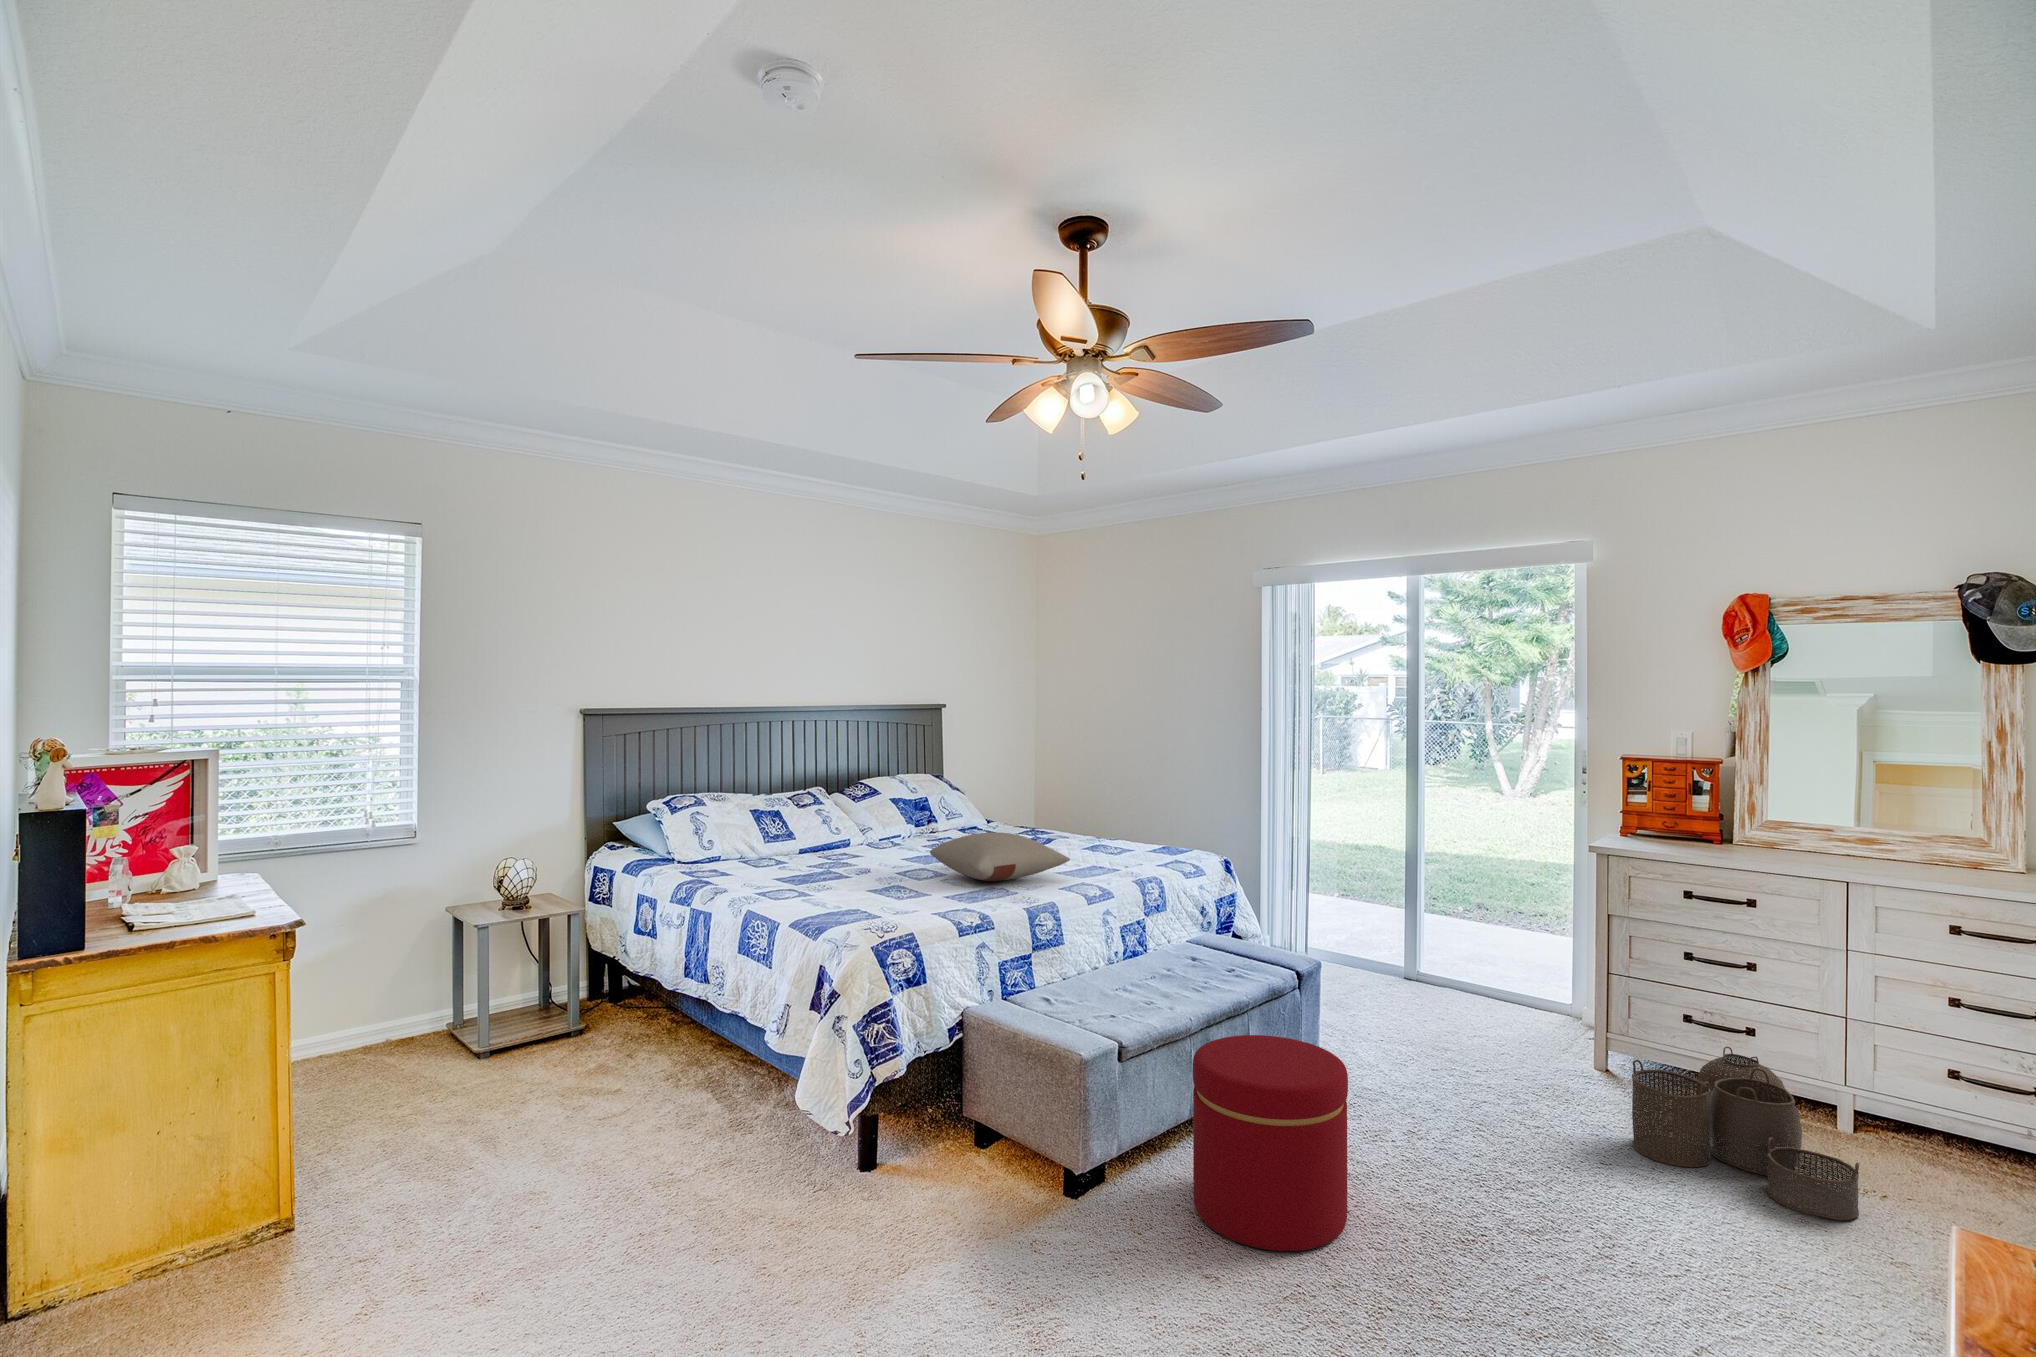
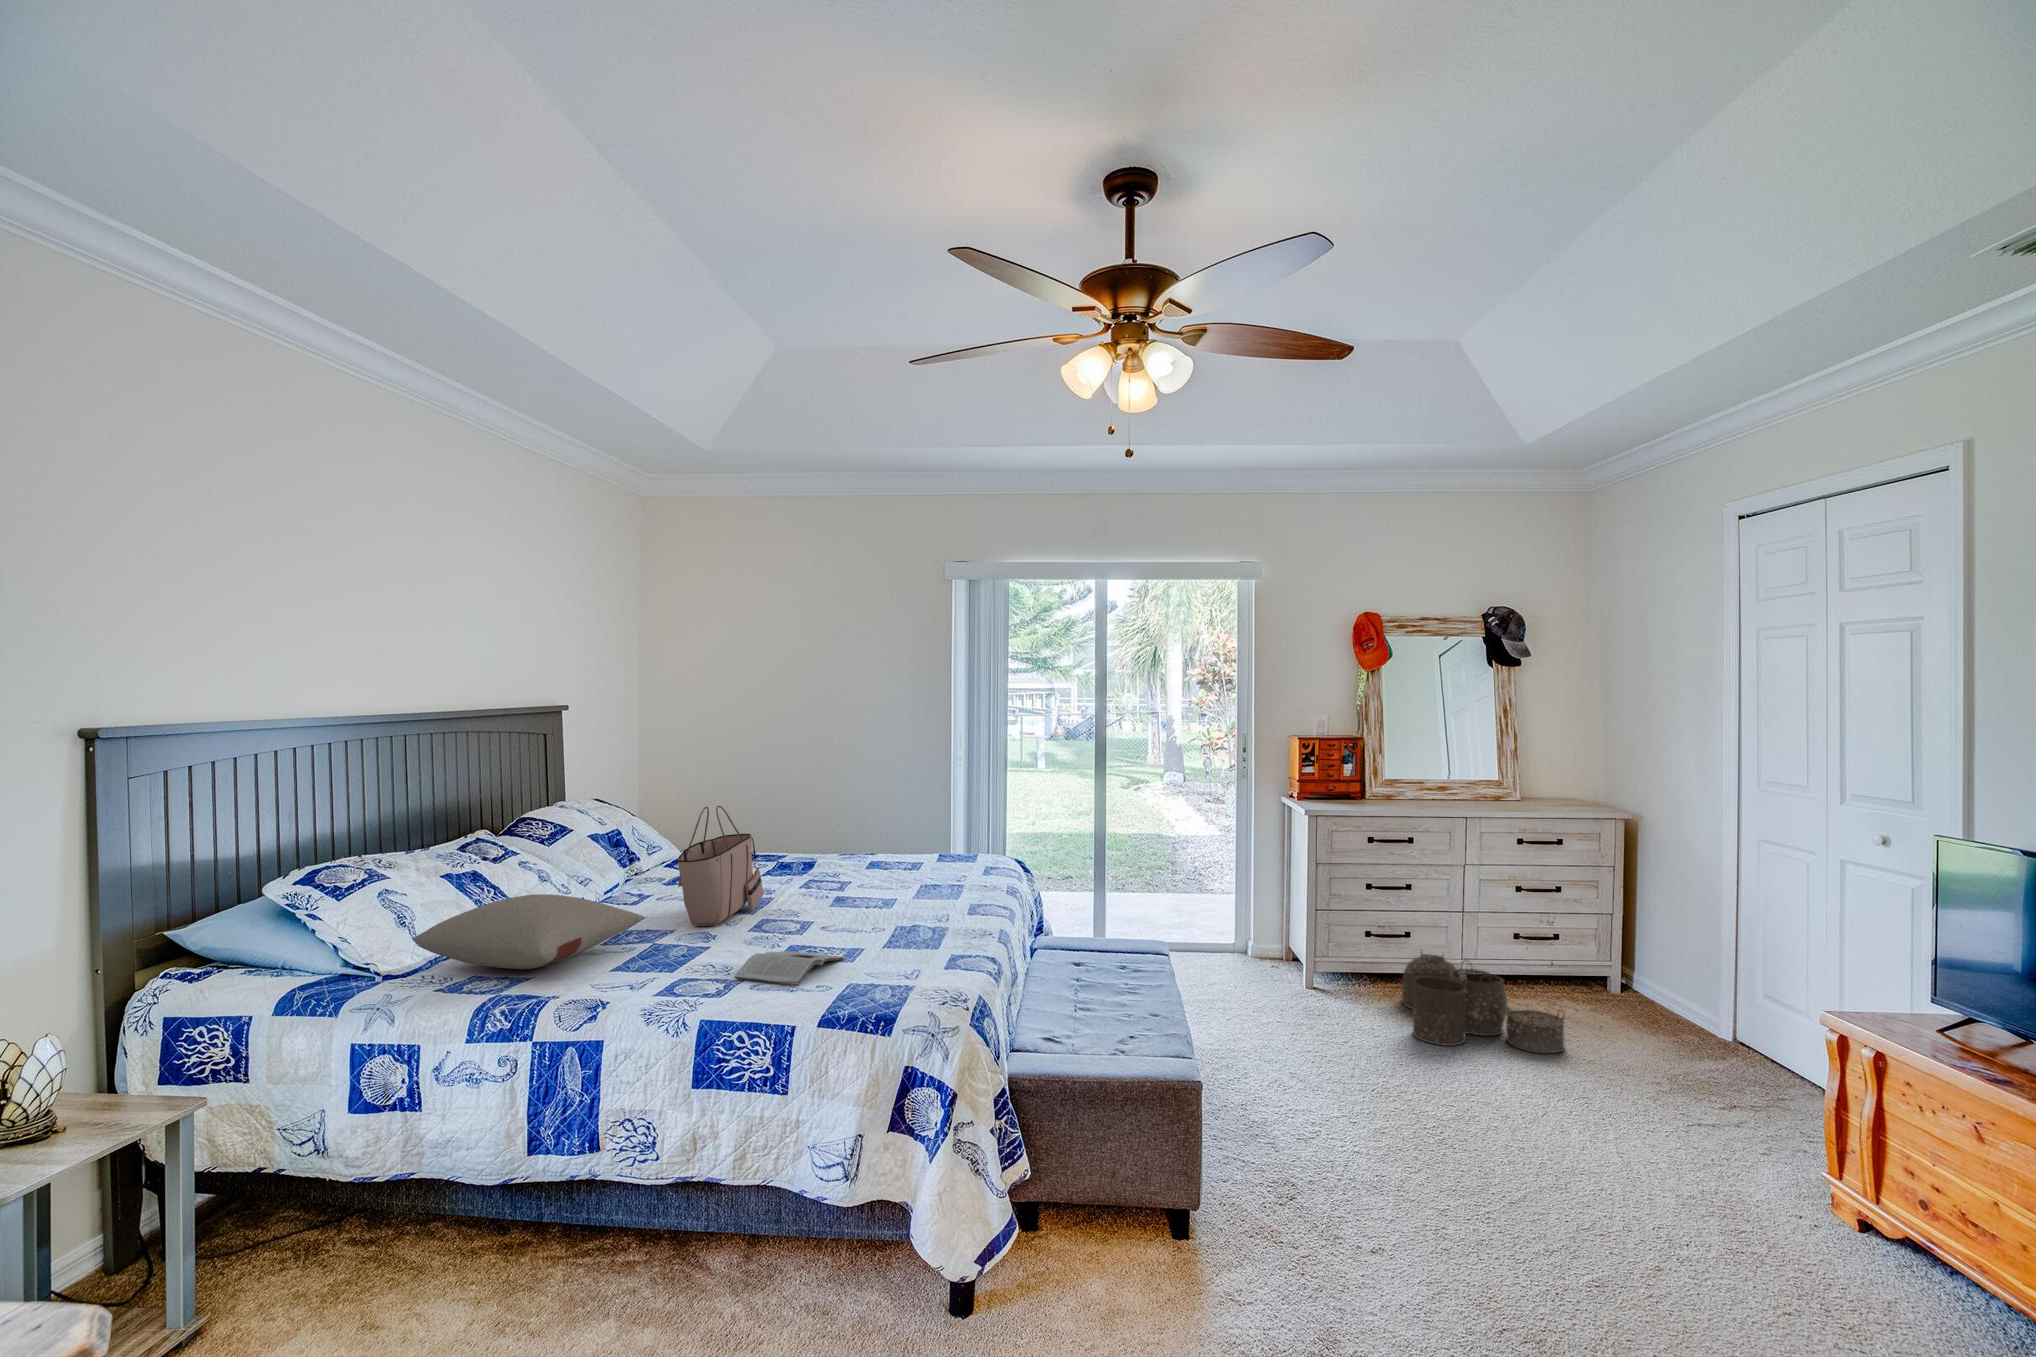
tote bag: none [861,778,951,865] -> present [677,806,764,926]
pillow: present [930,832,1070,881] -> present [413,894,644,969]
magazine: none [813,880,897,903] -> present [735,951,844,986]
ottoman: present [1193,1035,1348,1251] -> none [1283,1016,1434,1219]

